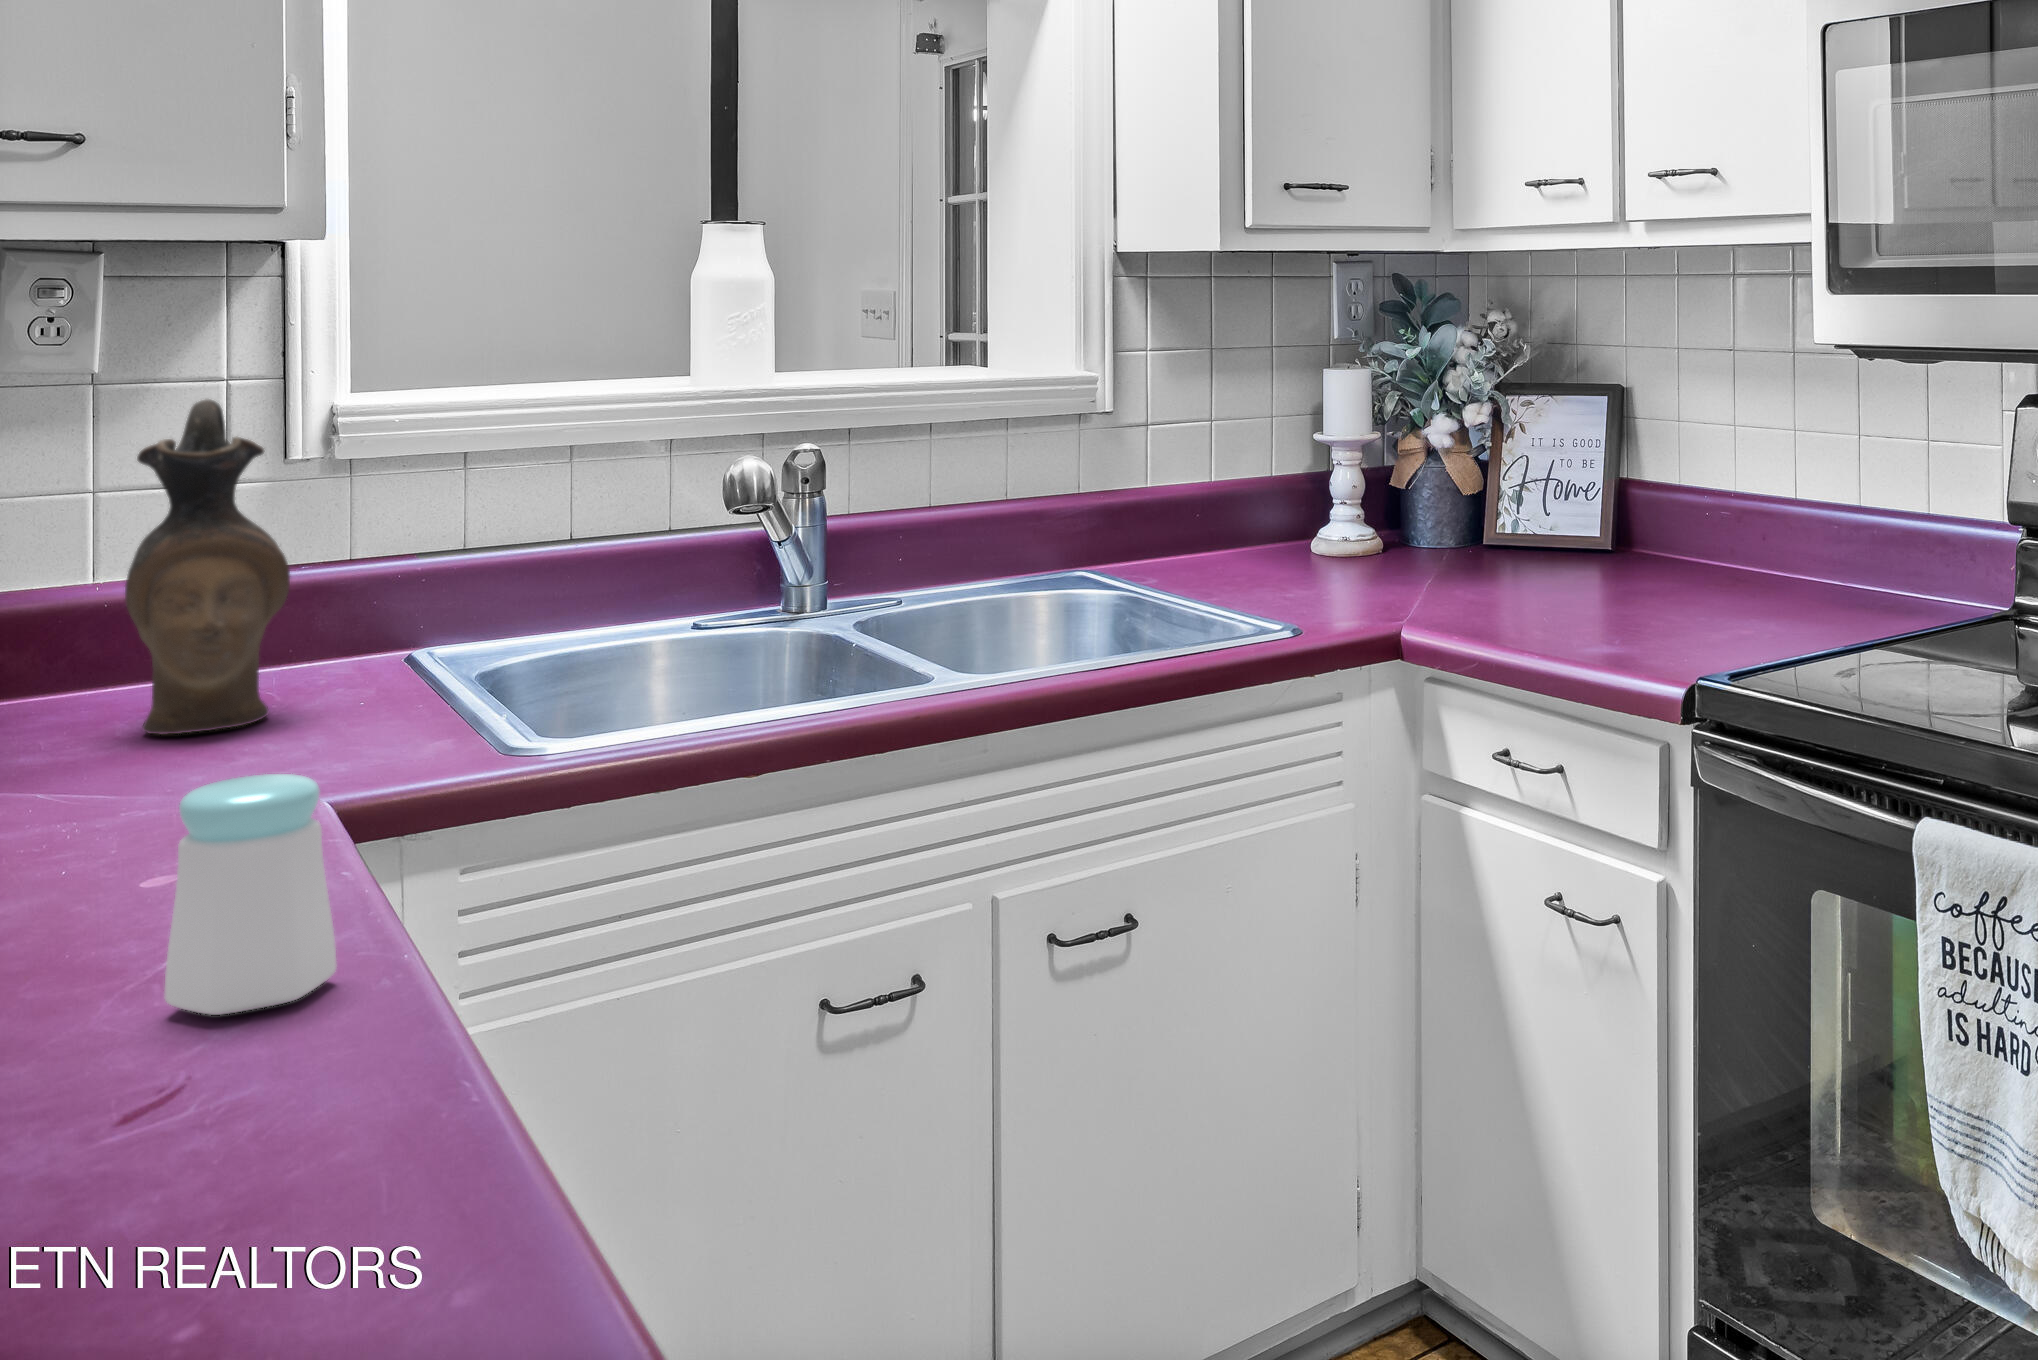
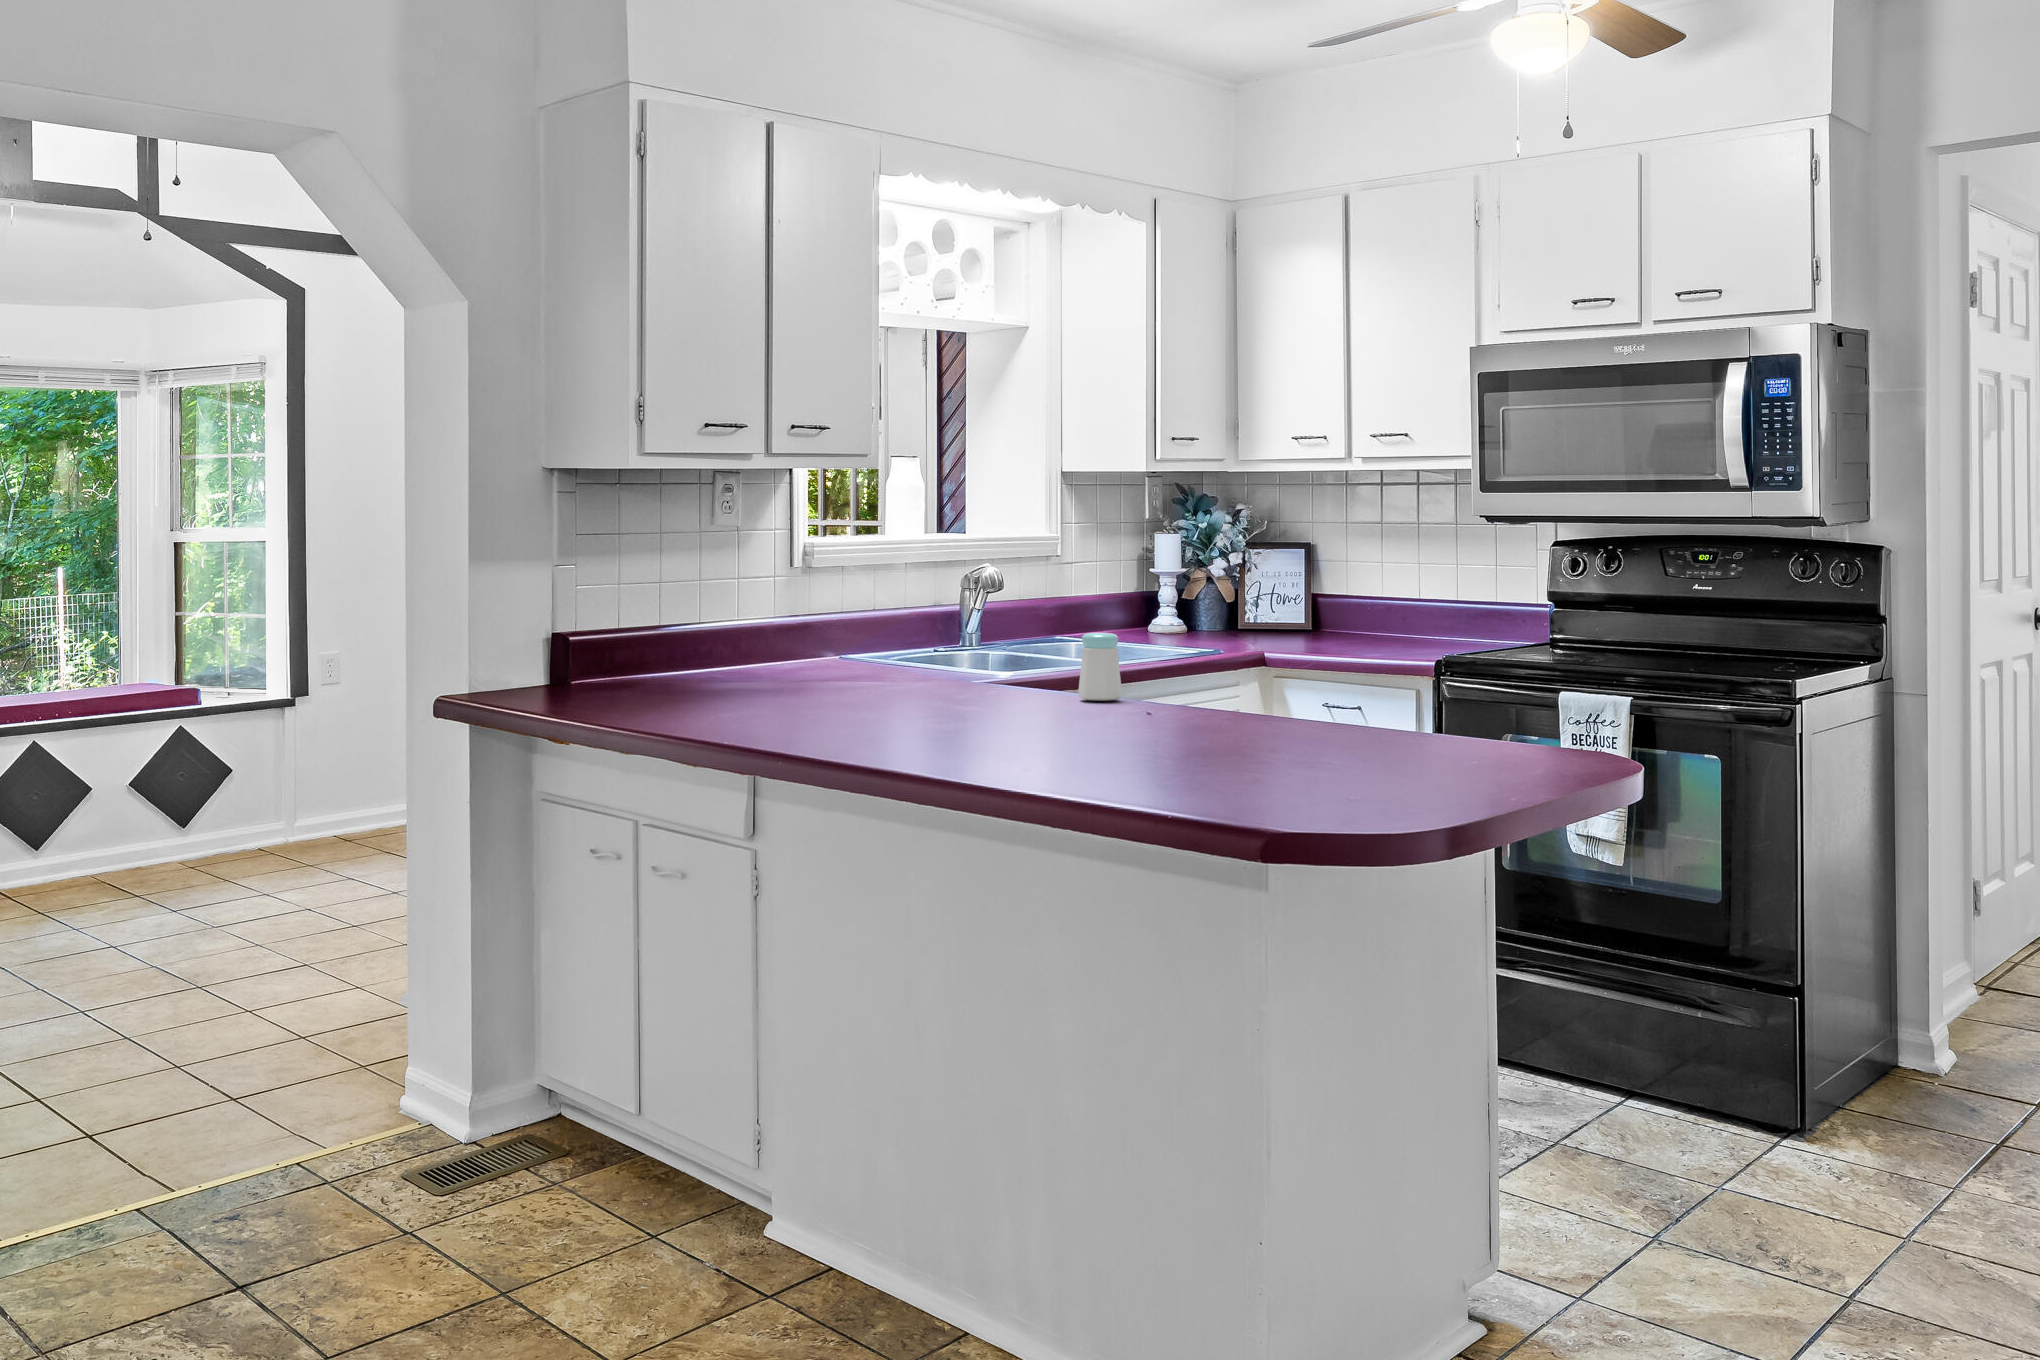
ceramic pitcher: present [125,399,290,735] -> none [792,531,853,671]

